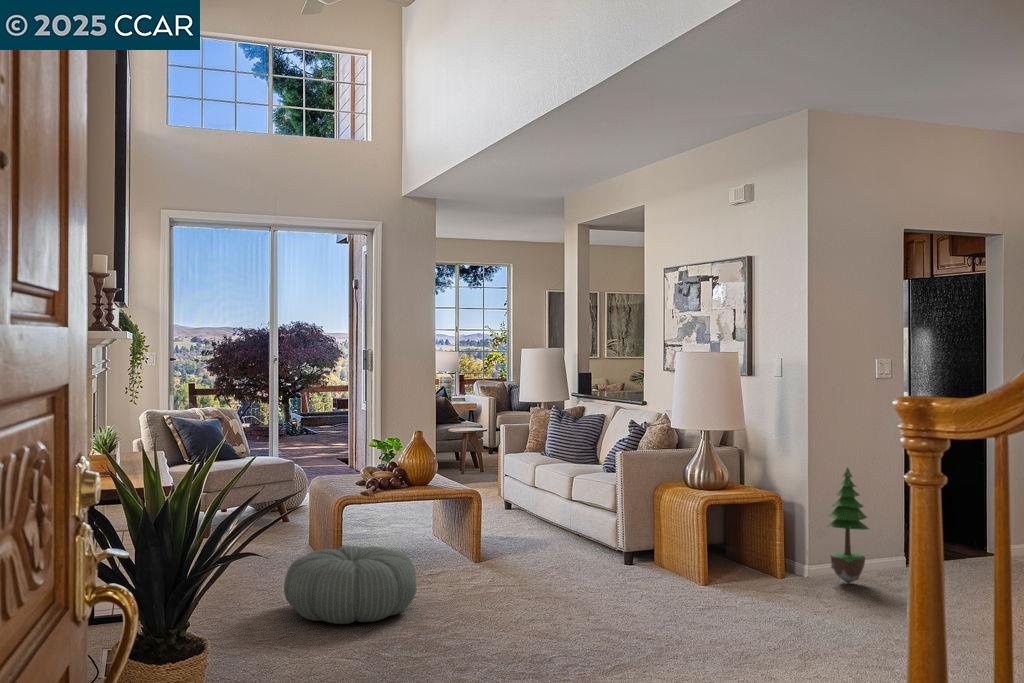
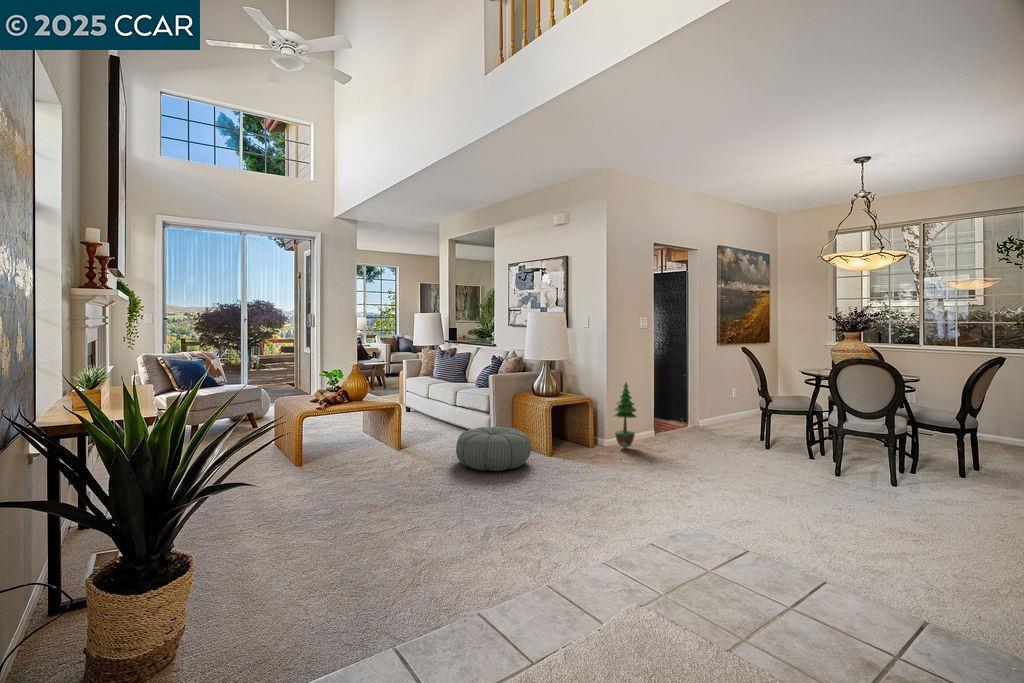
pouf: present [284,546,417,624] -> present [456,427,531,471]

